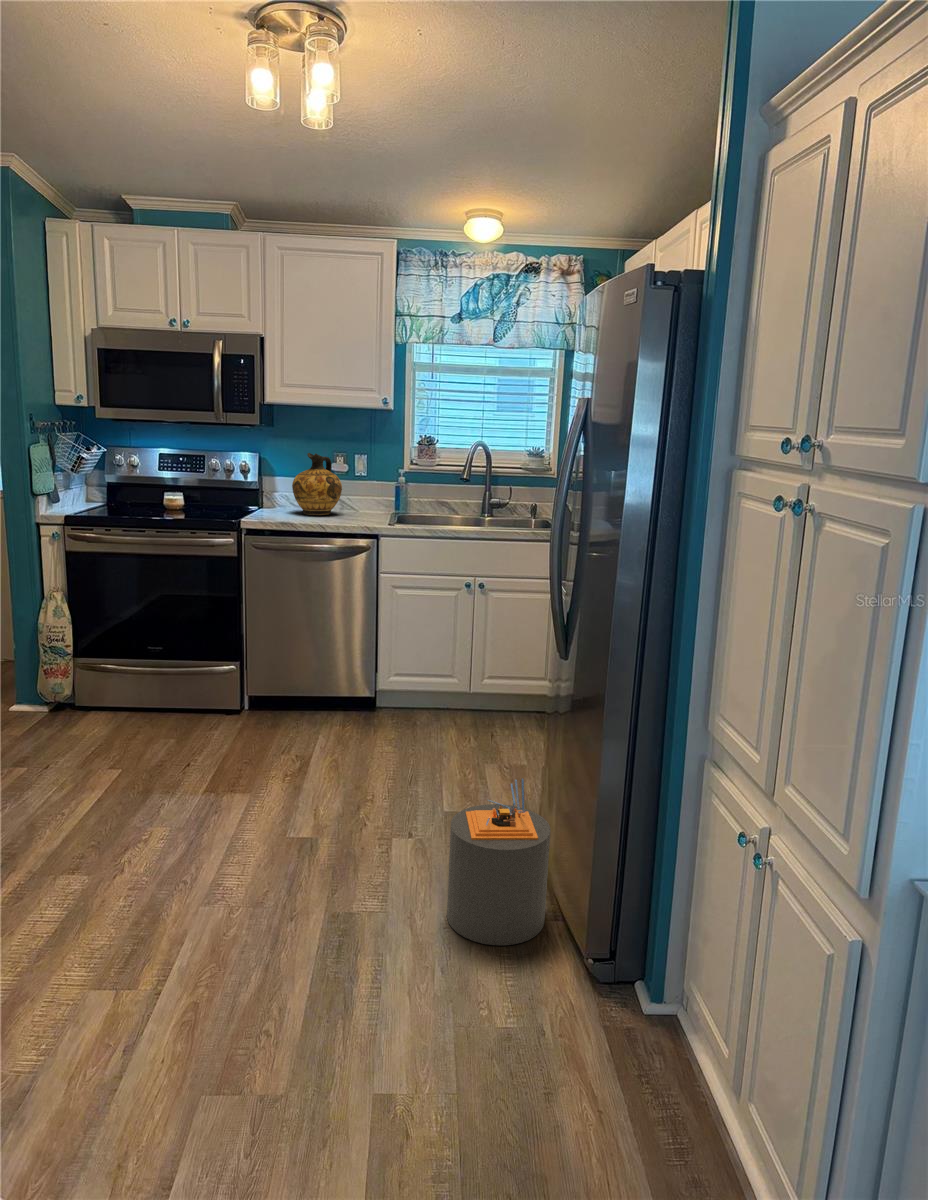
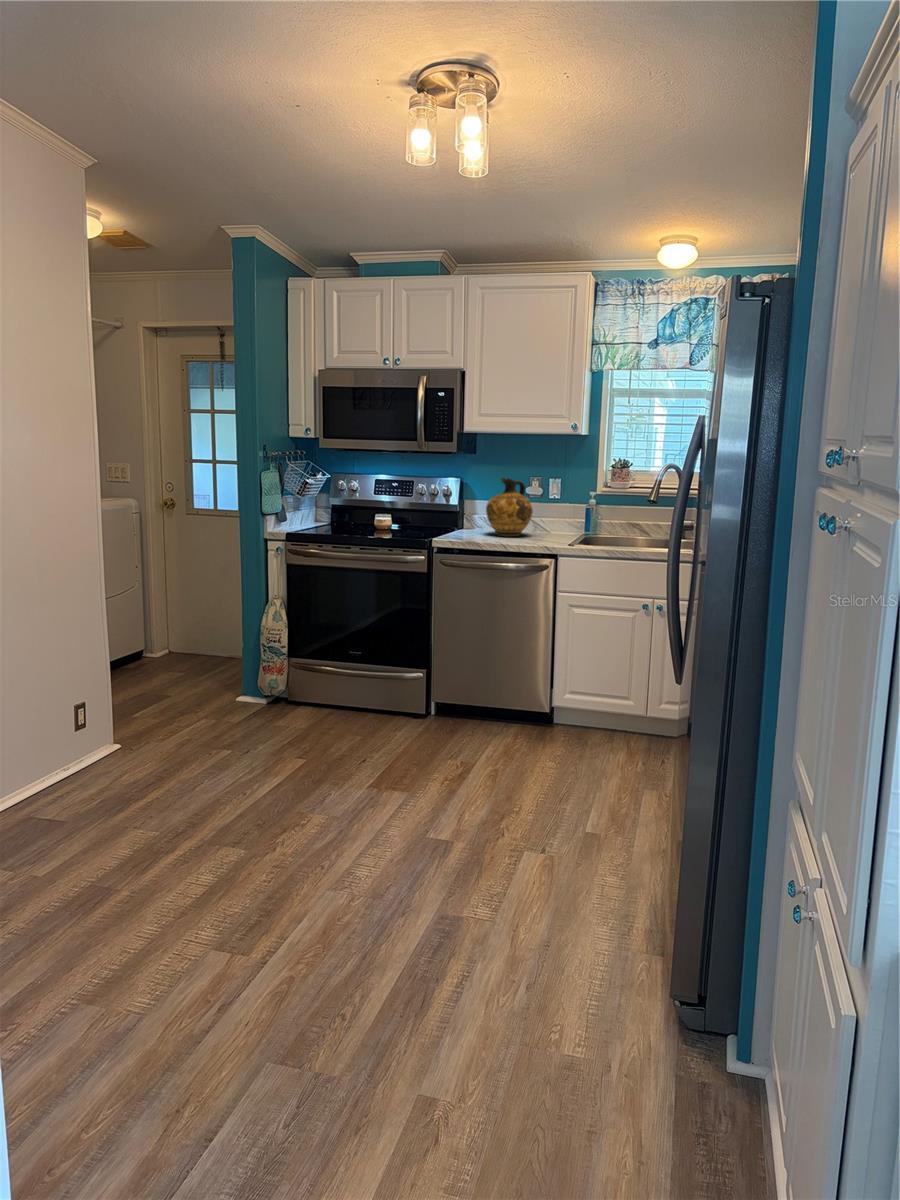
trash can: present [447,779,551,946] -> none [555,780,658,943]

